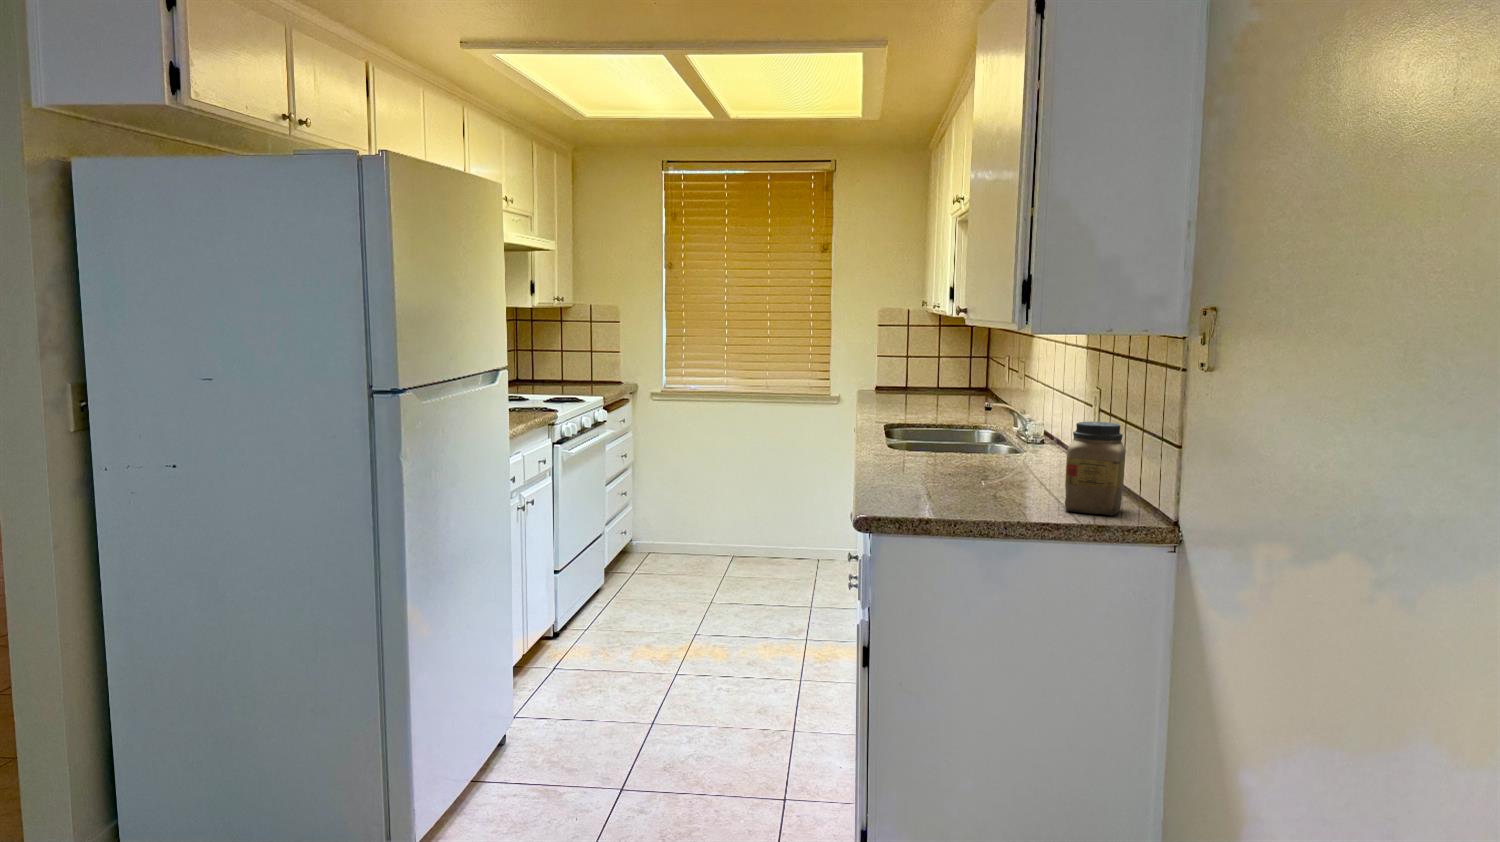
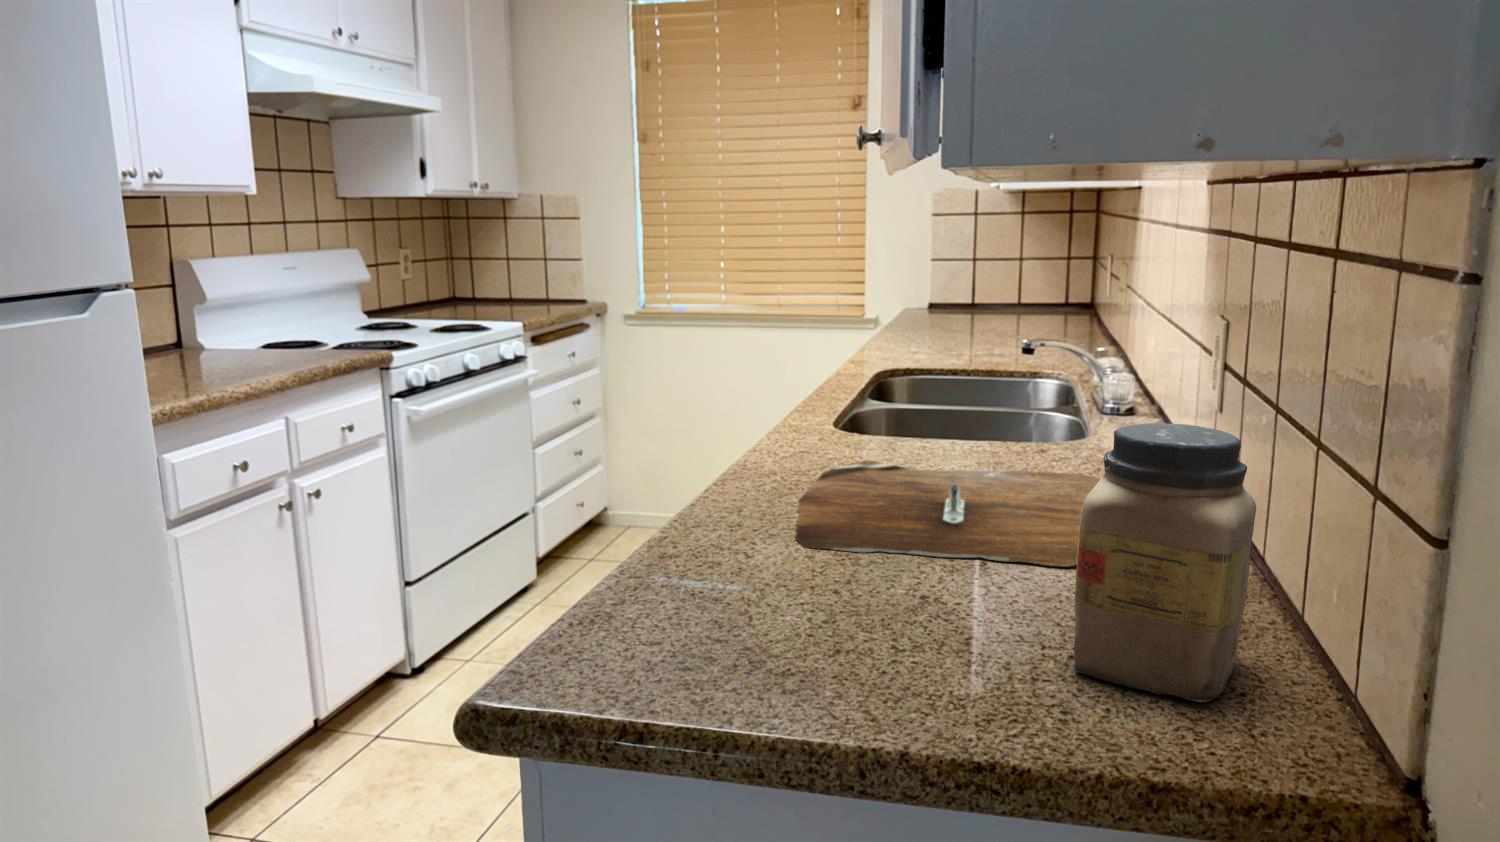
cutting board: none [908,460,1051,490] -> present [795,460,1100,567]

